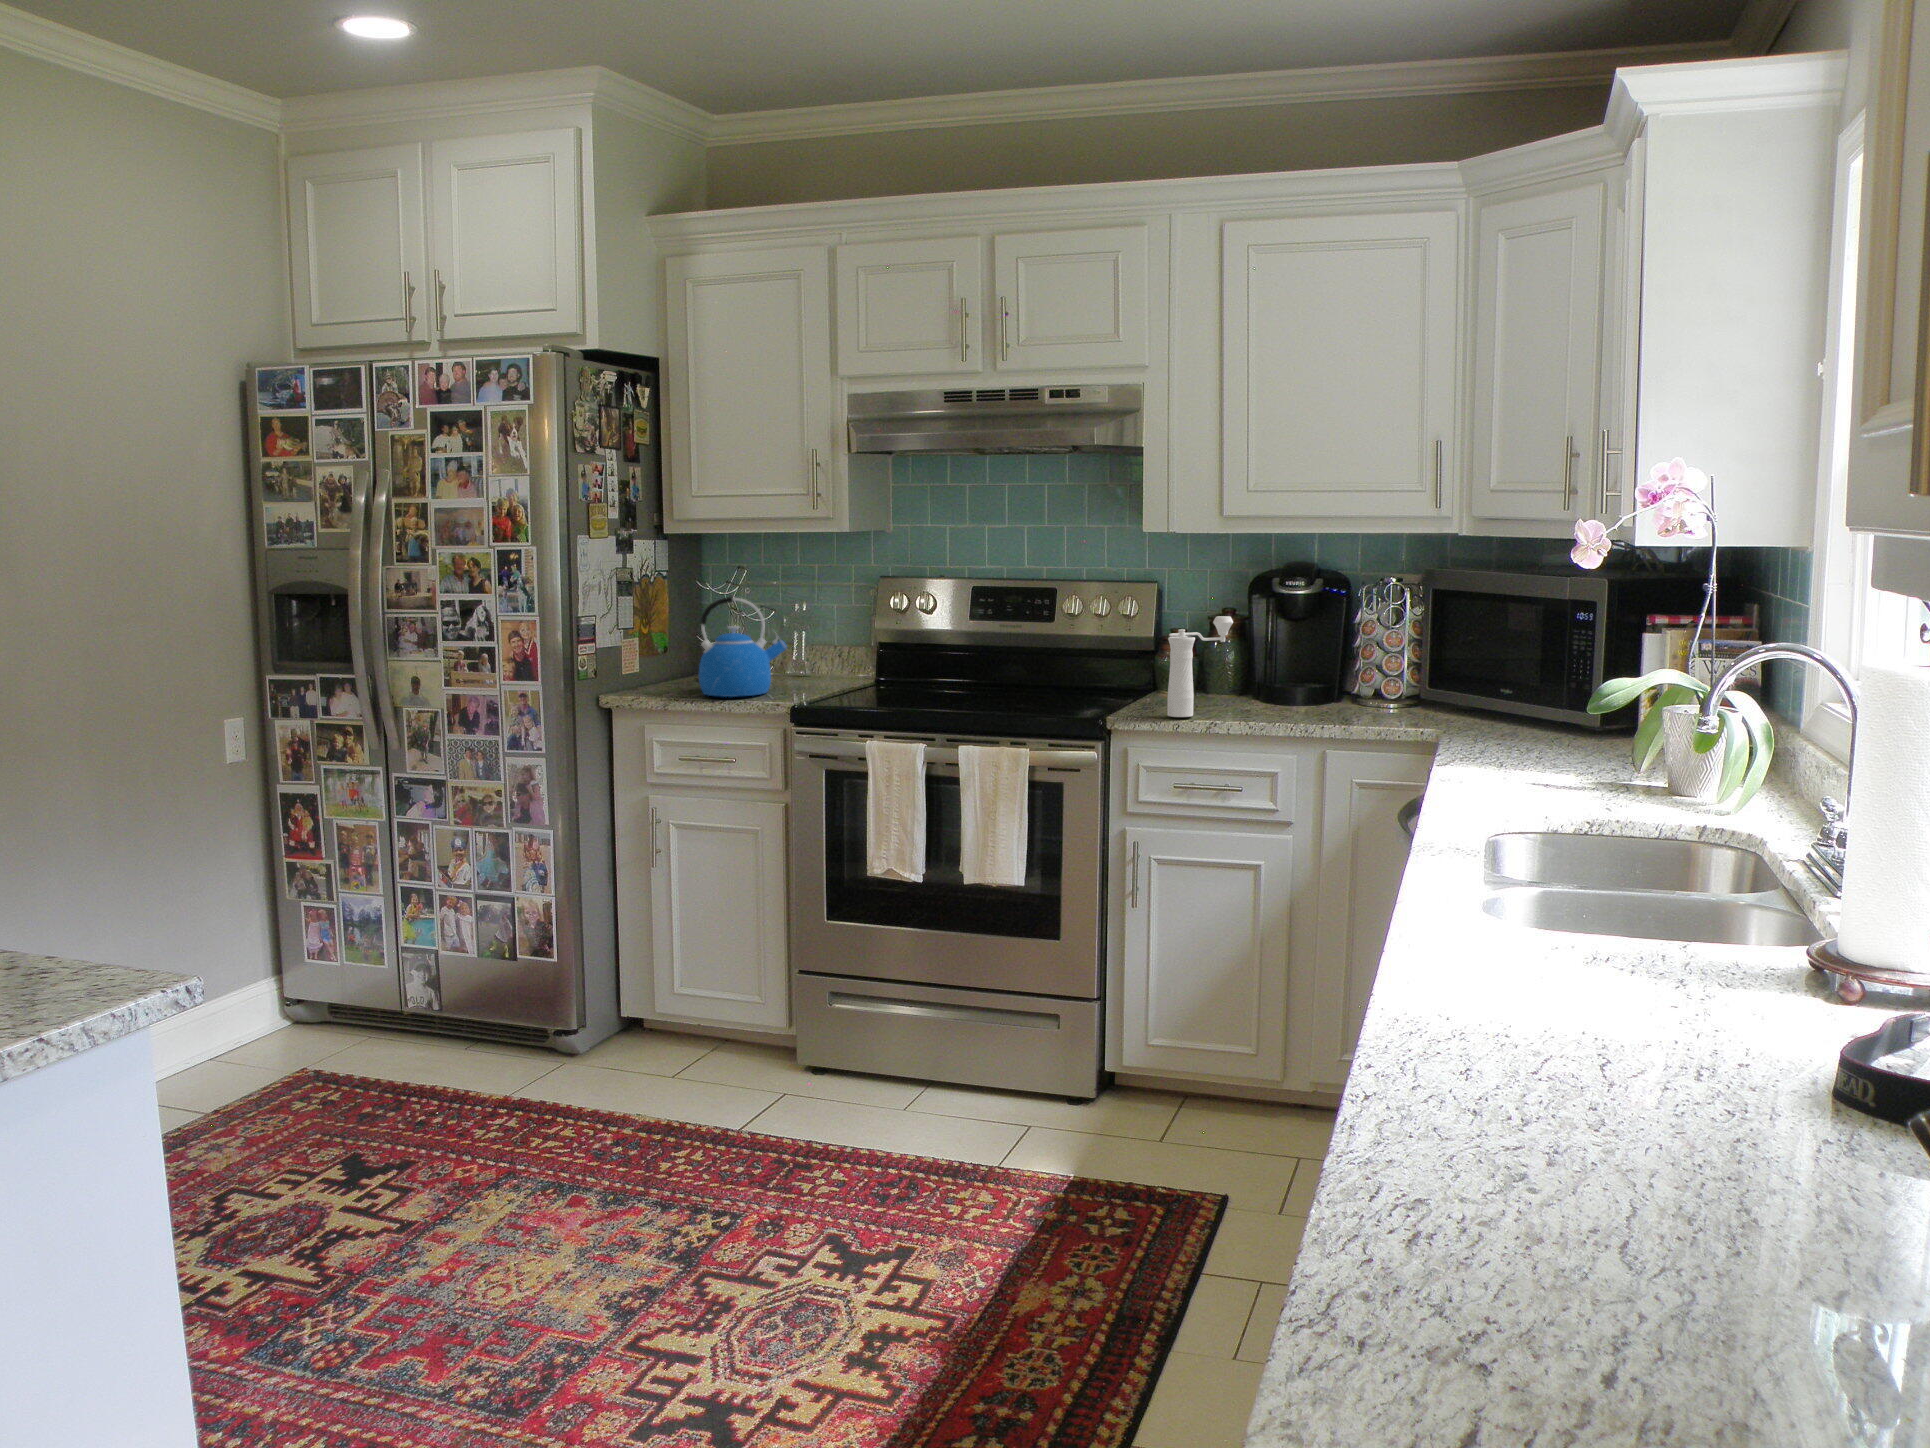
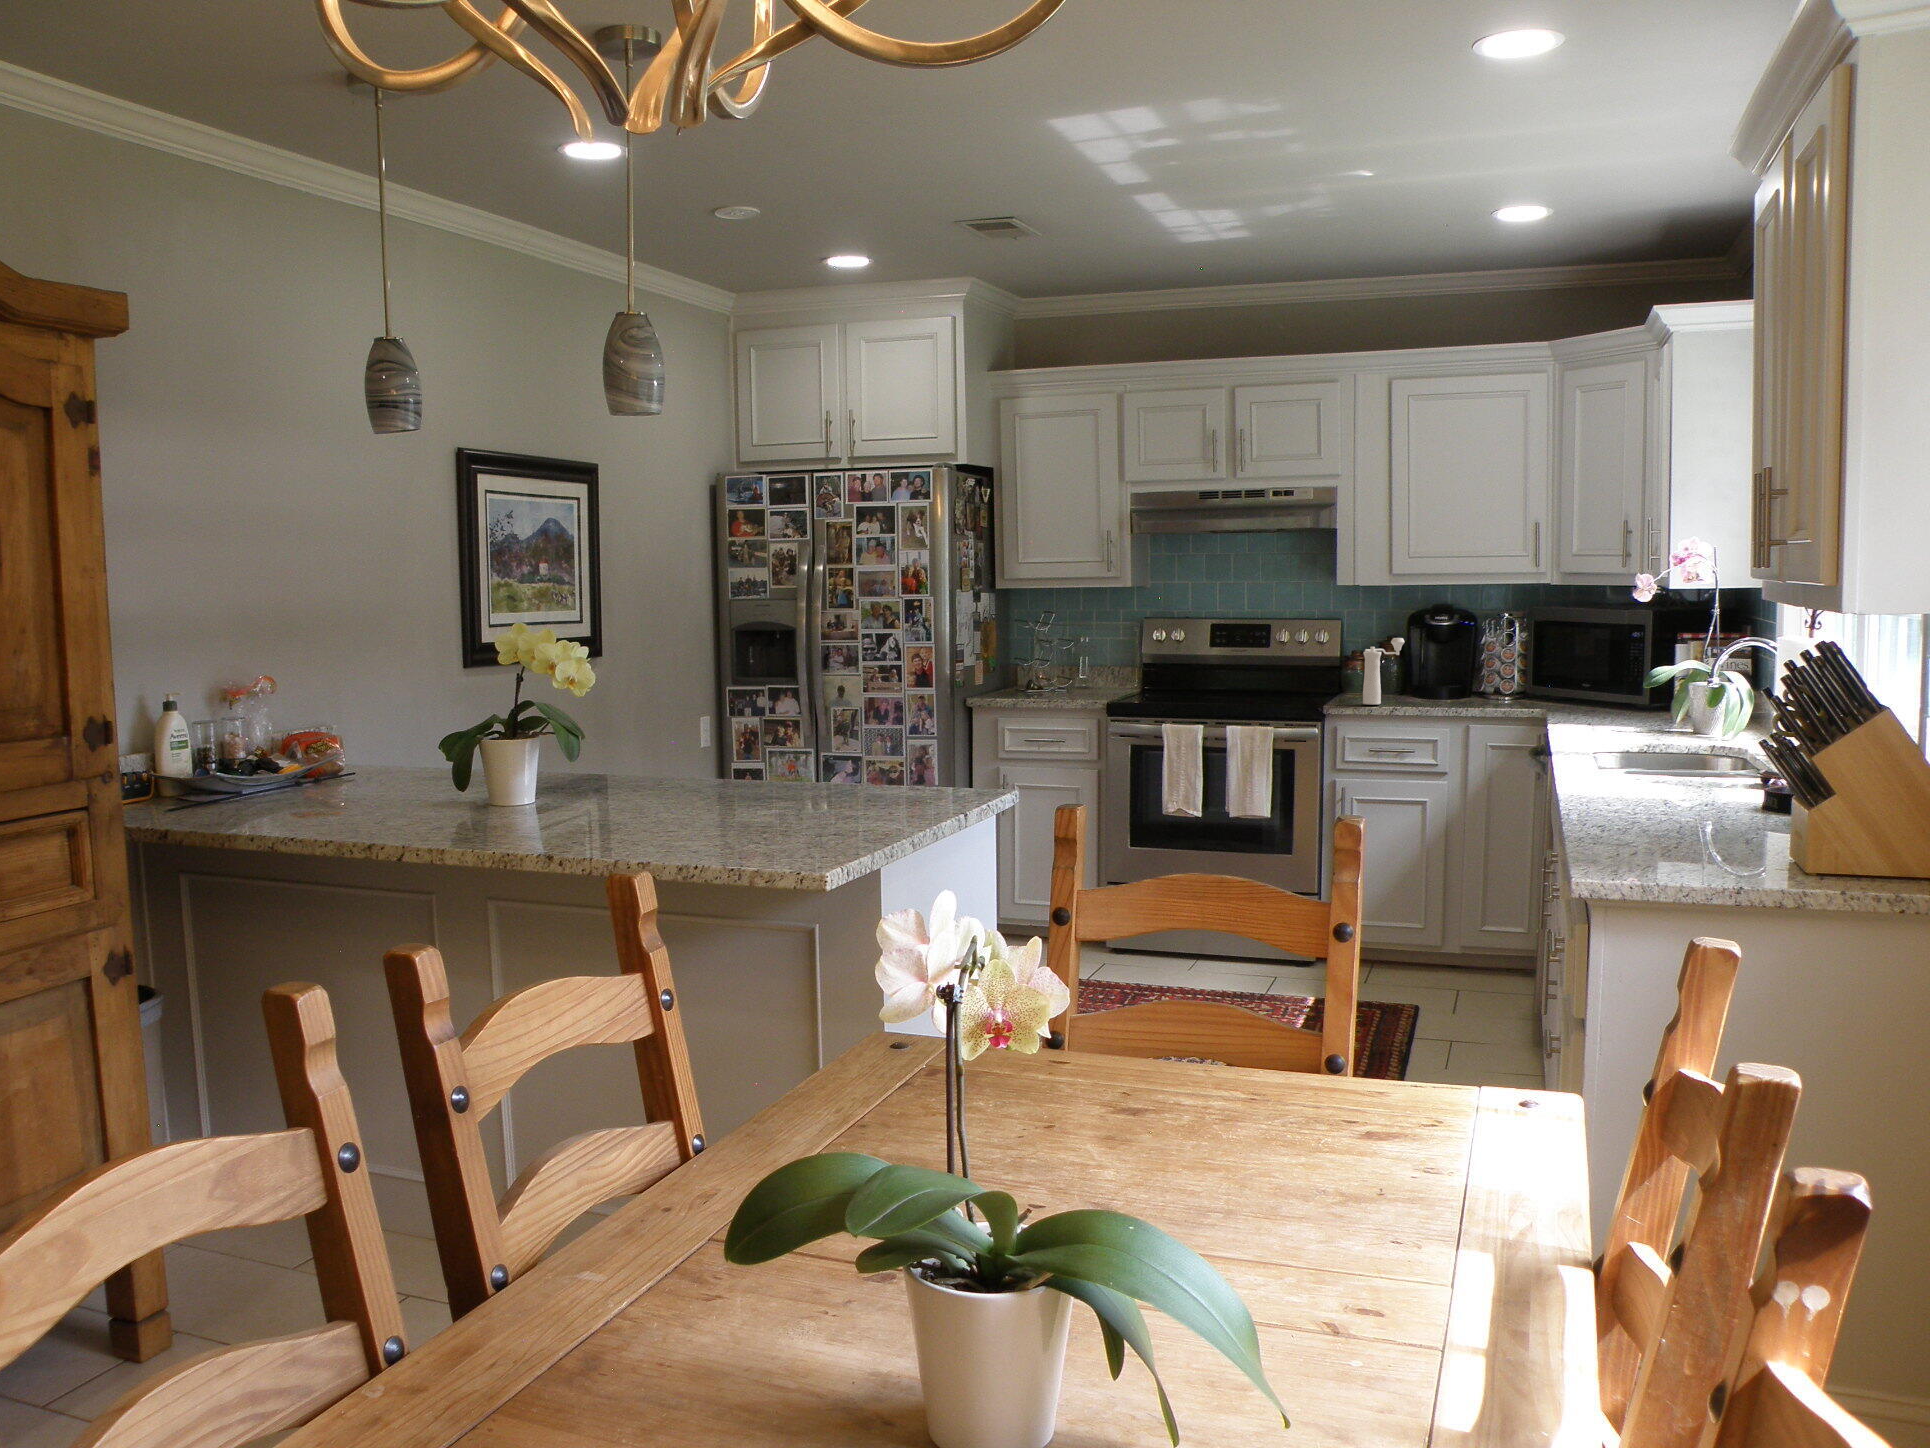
kettle: present [699,597,787,697] -> none [1016,630,1076,699]

